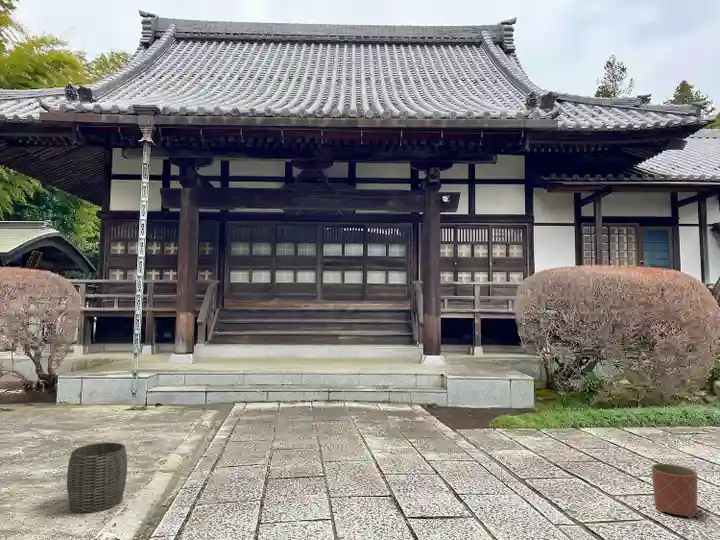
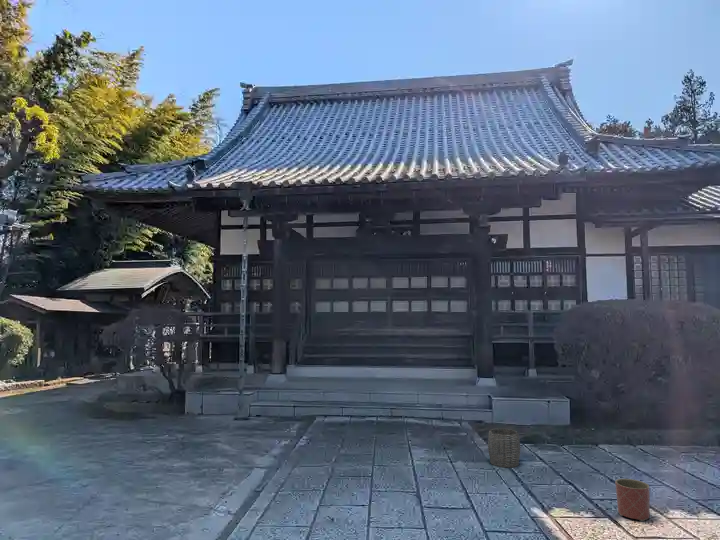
woven basket: present [67,443,127,513] -> present [488,429,520,468]

